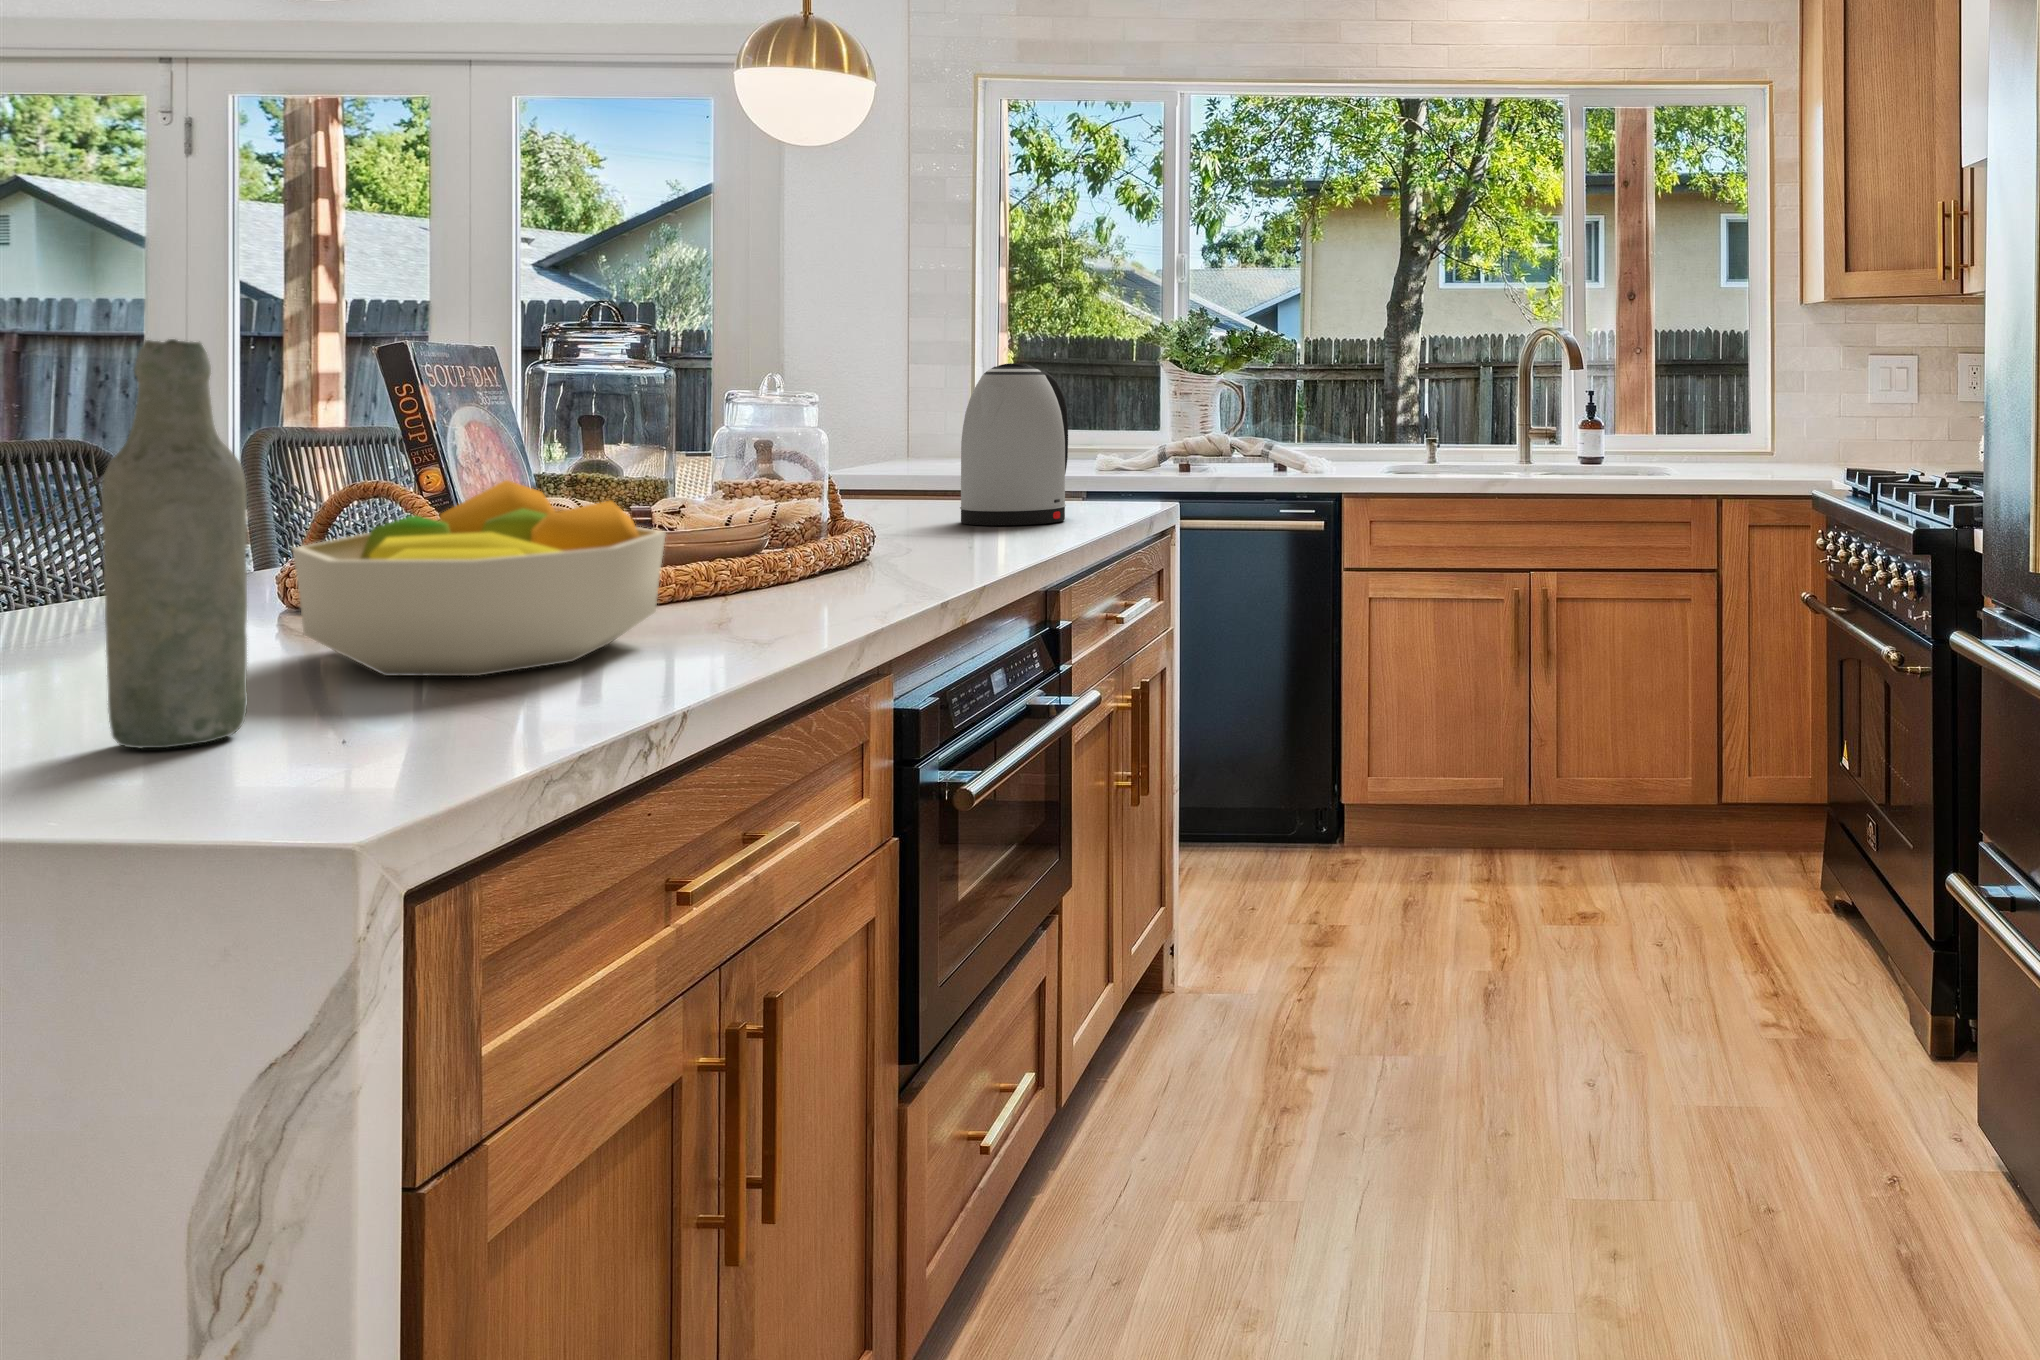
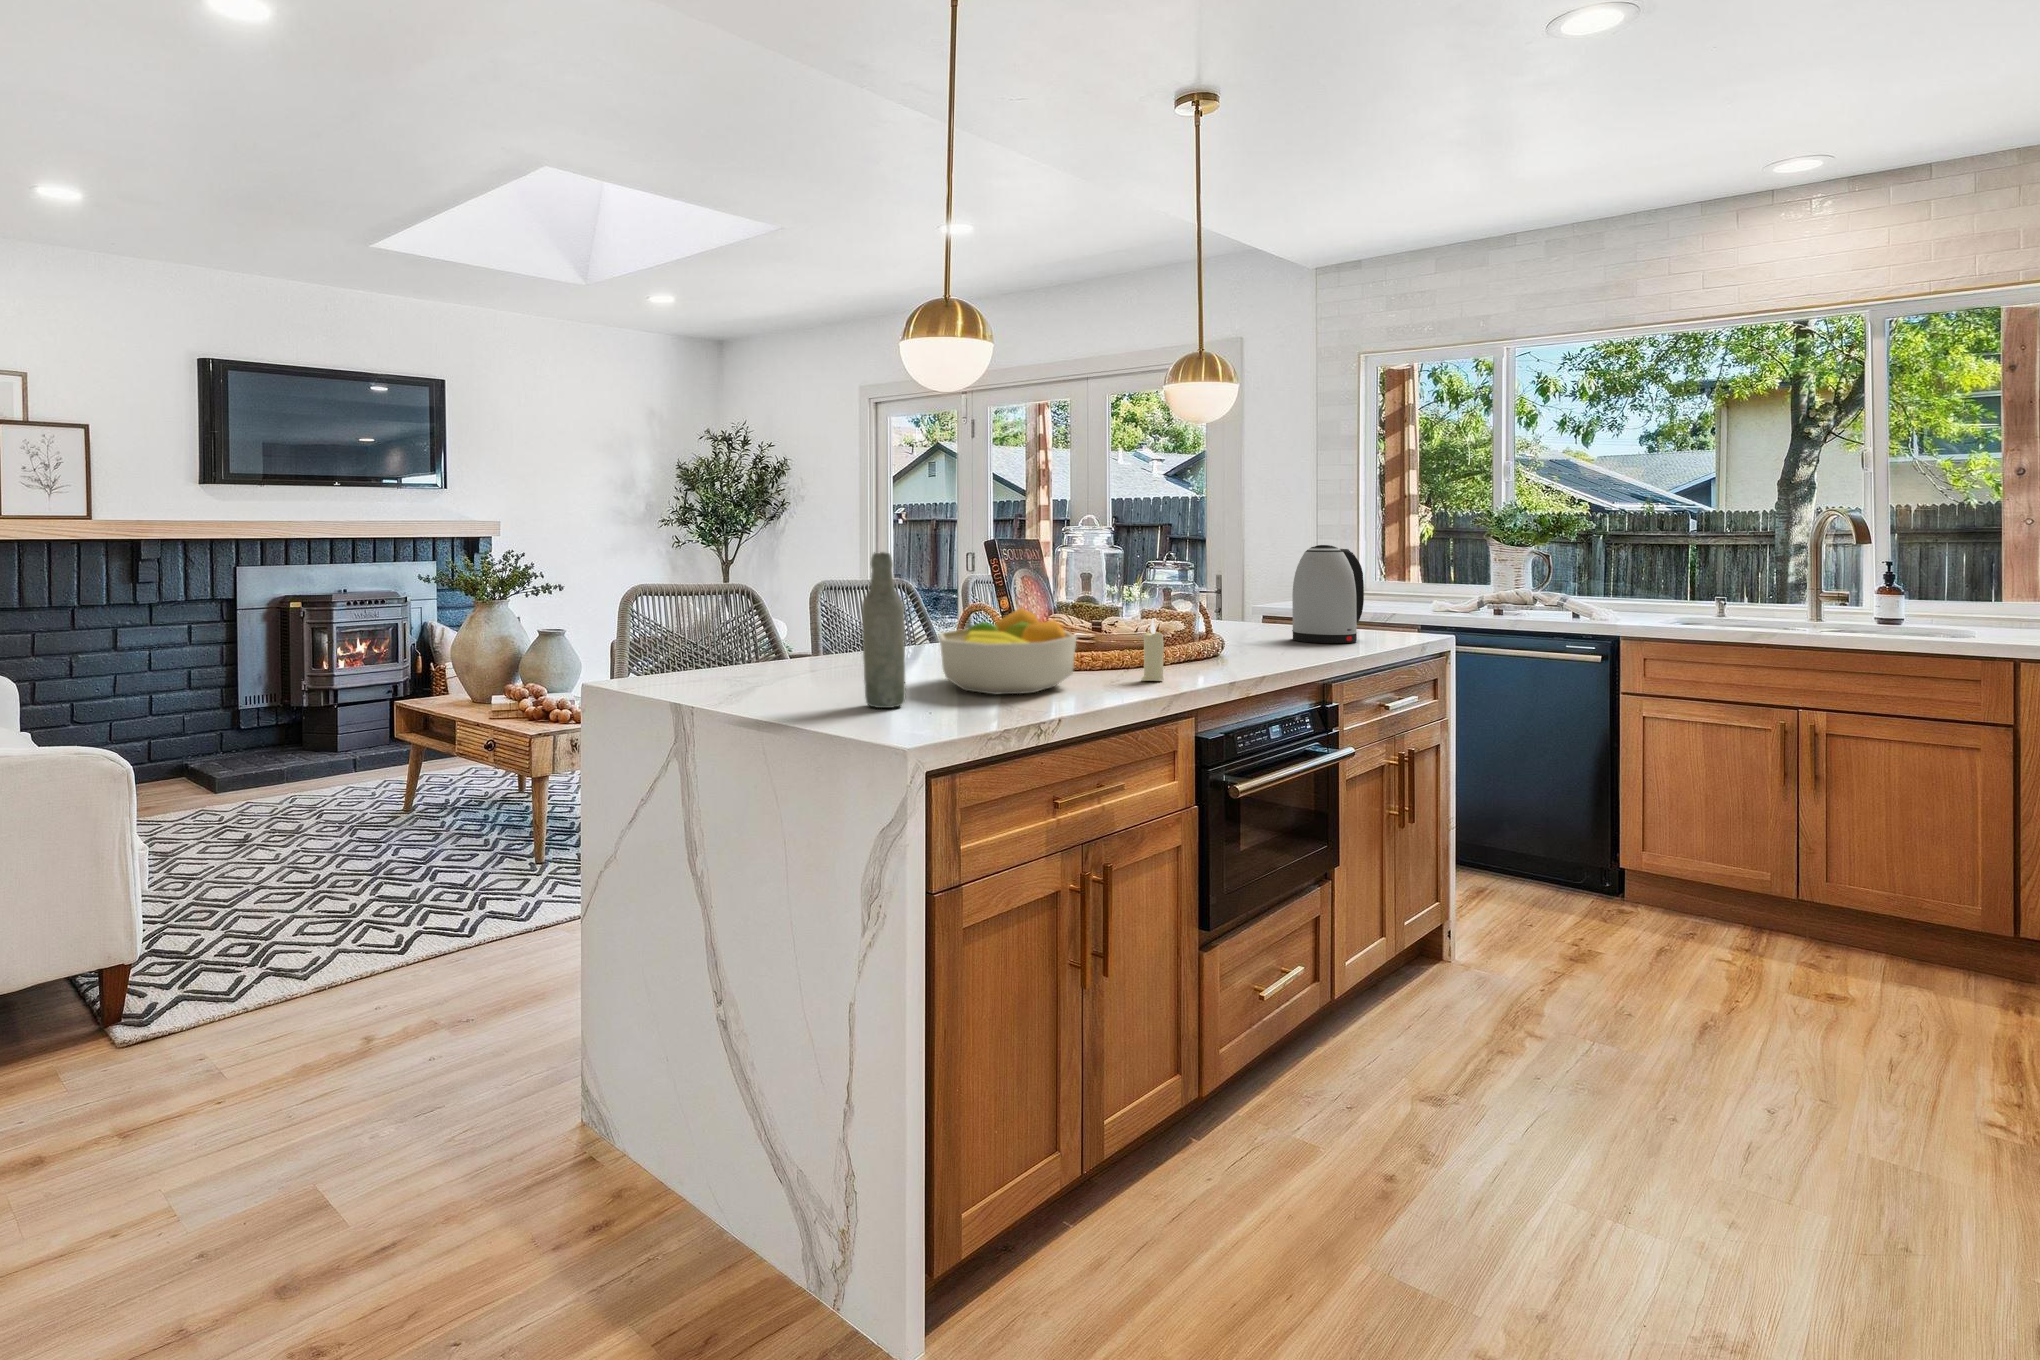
candle: none [782,488,829,612] -> present [1141,618,1164,681]

